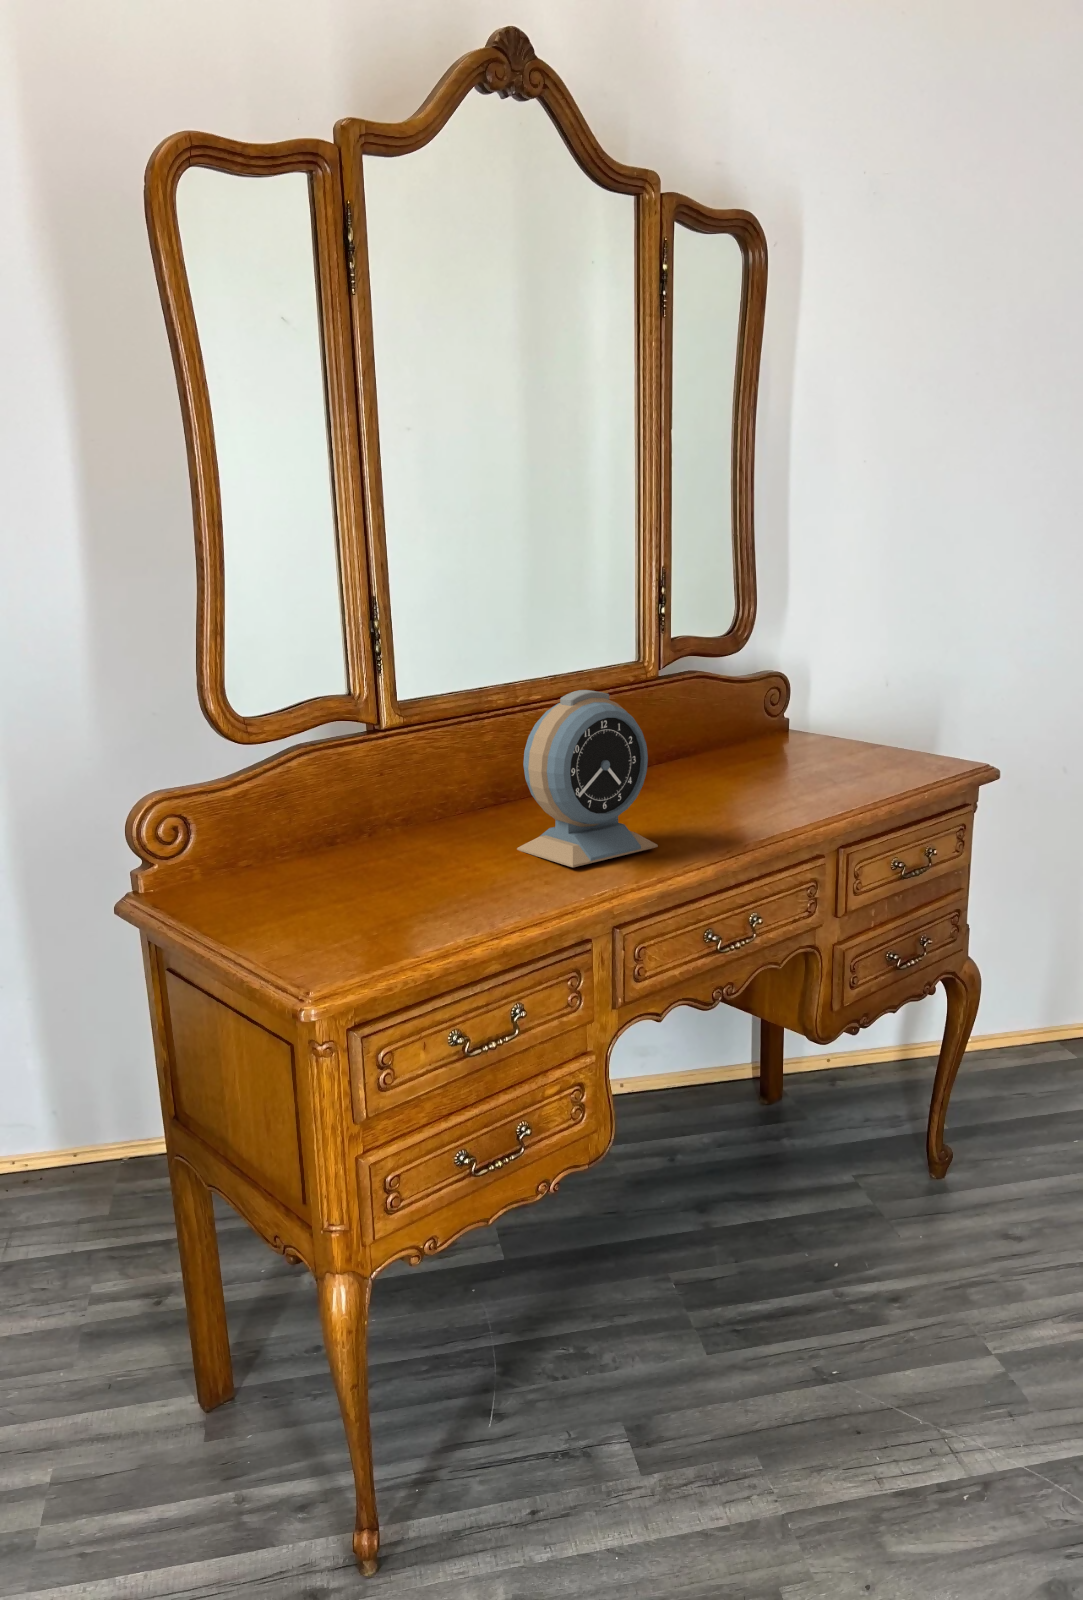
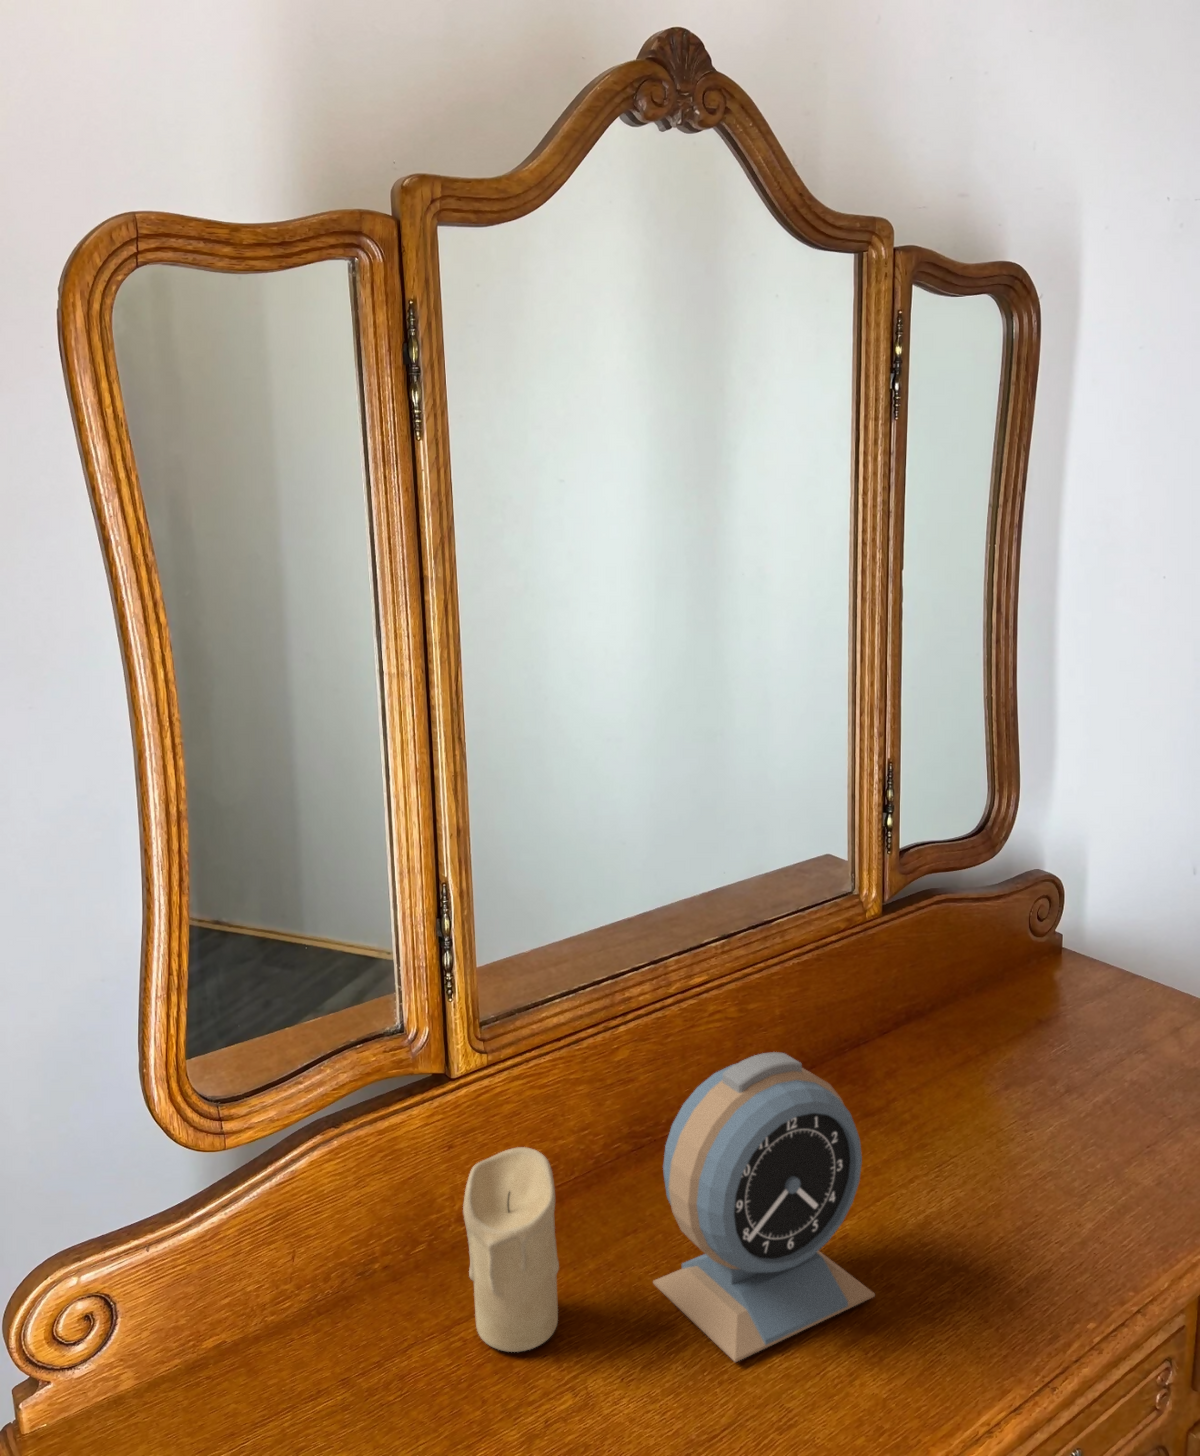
candle: none [400,749,461,869] -> present [463,1147,559,1352]

